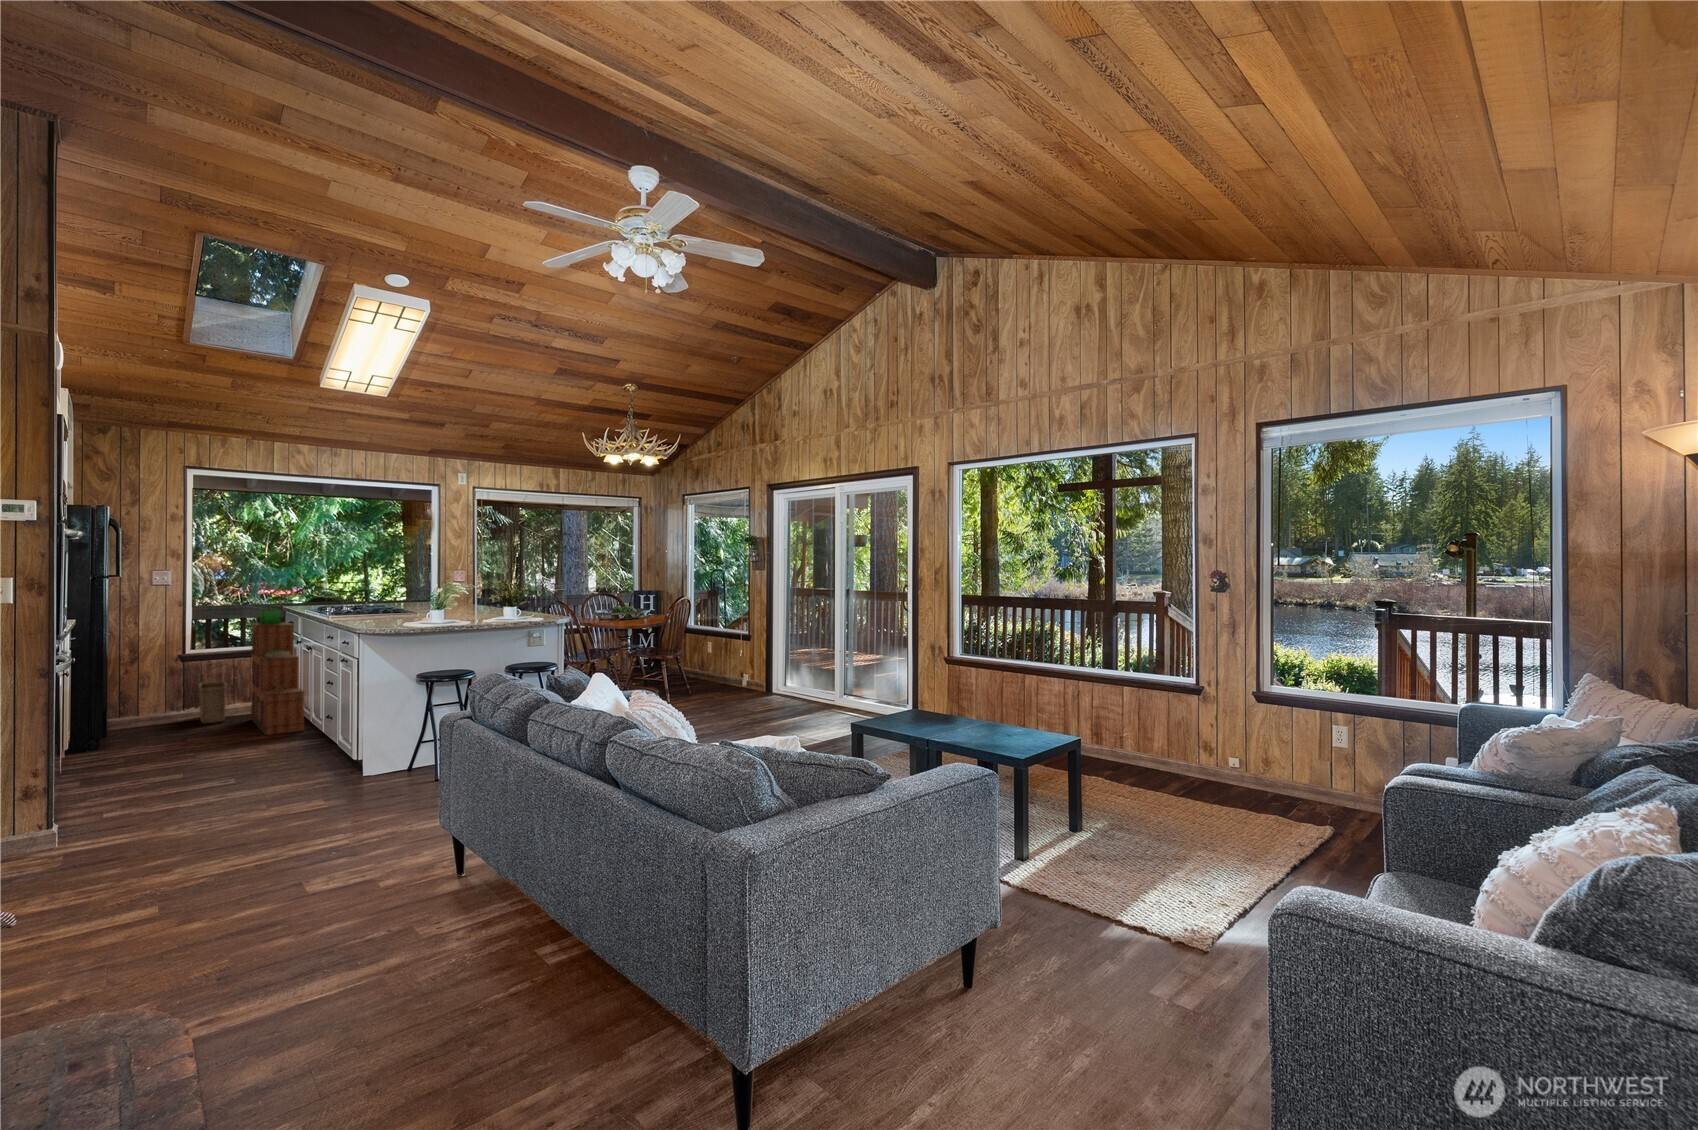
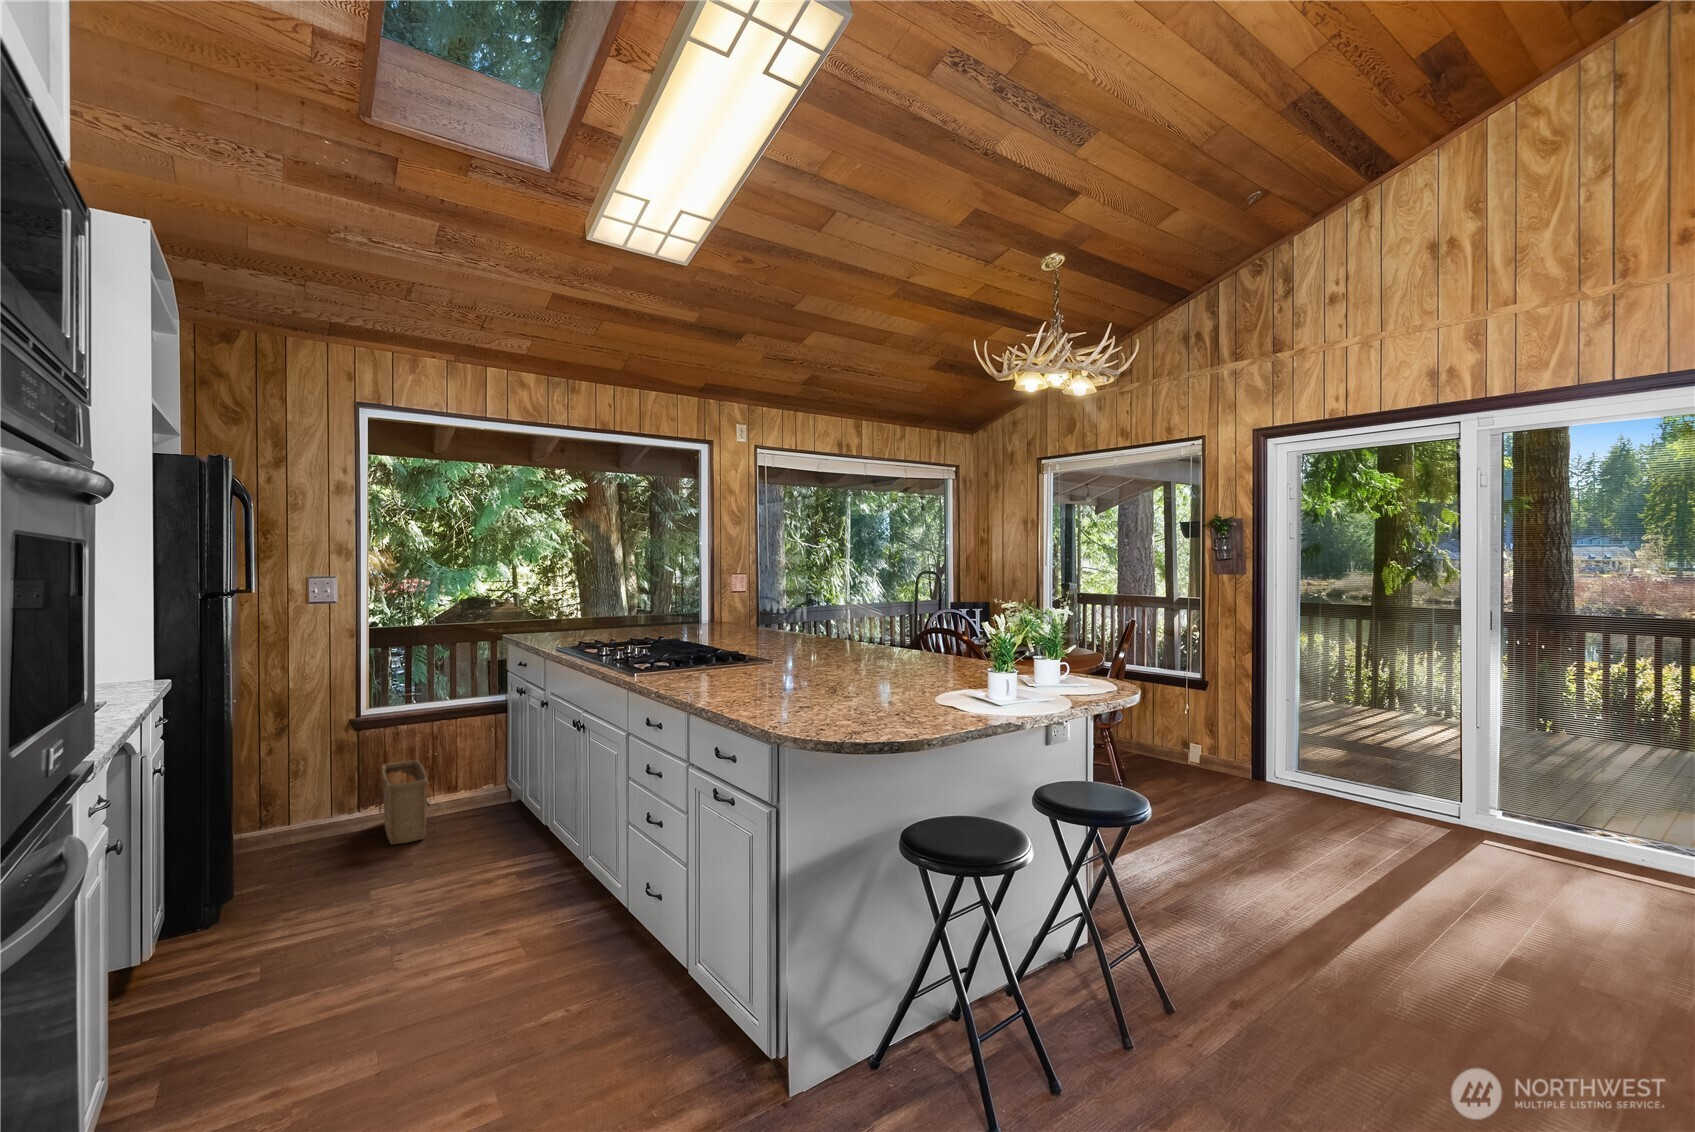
bookshelf: present [251,605,304,735] -> none [466,625,571,892]

